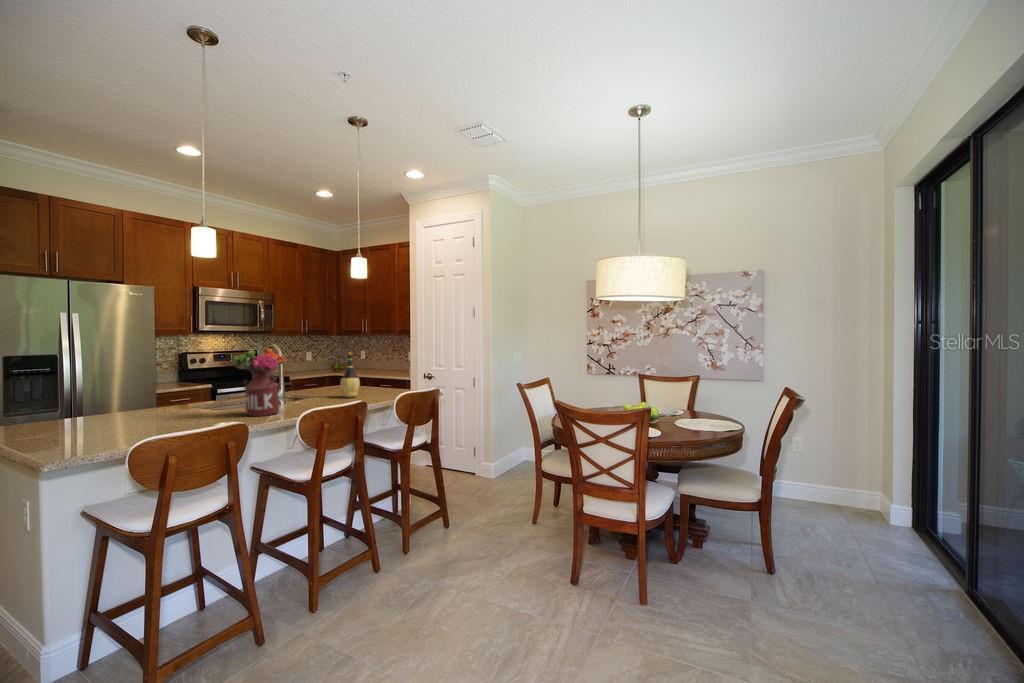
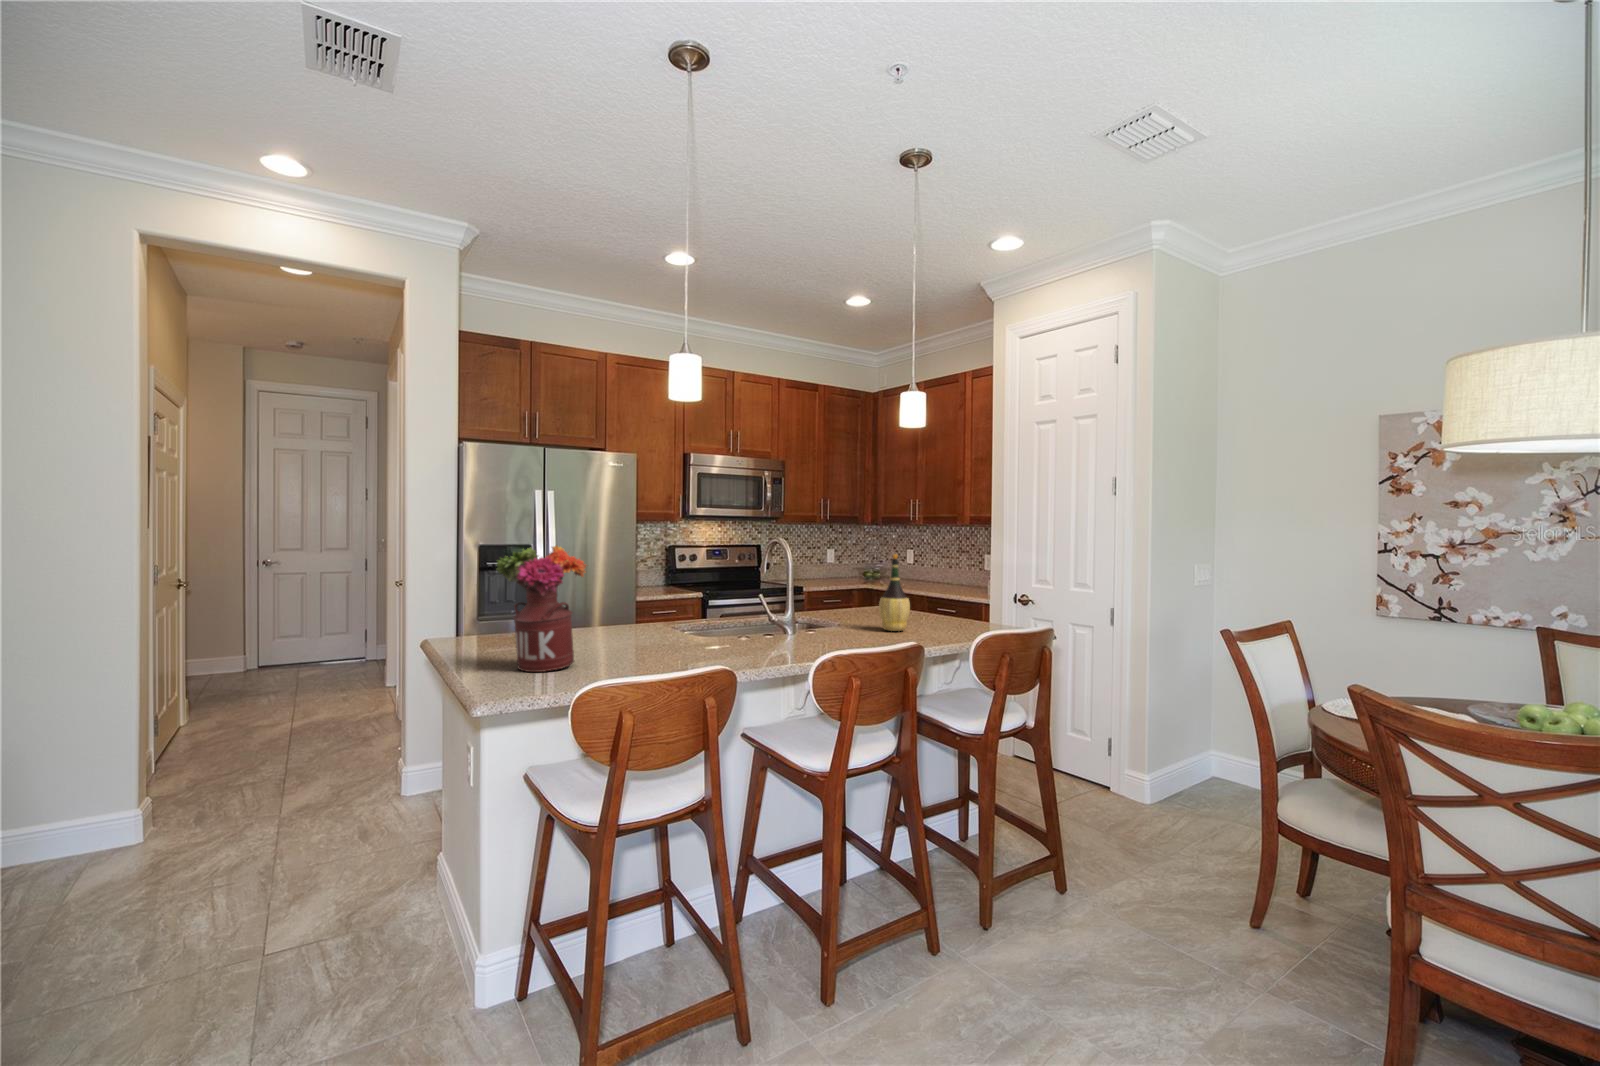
flower arrangement: present [233,348,286,416] -> present [496,546,586,672]

